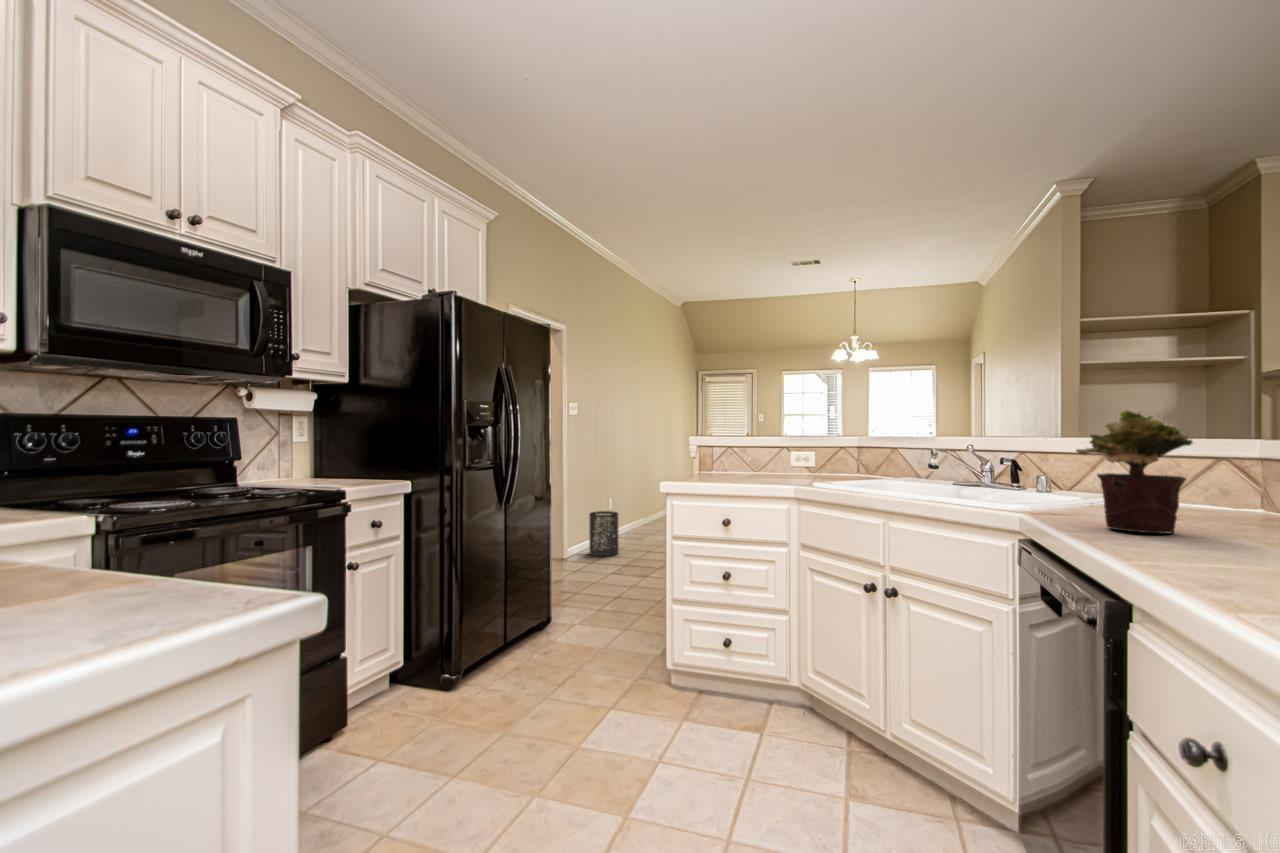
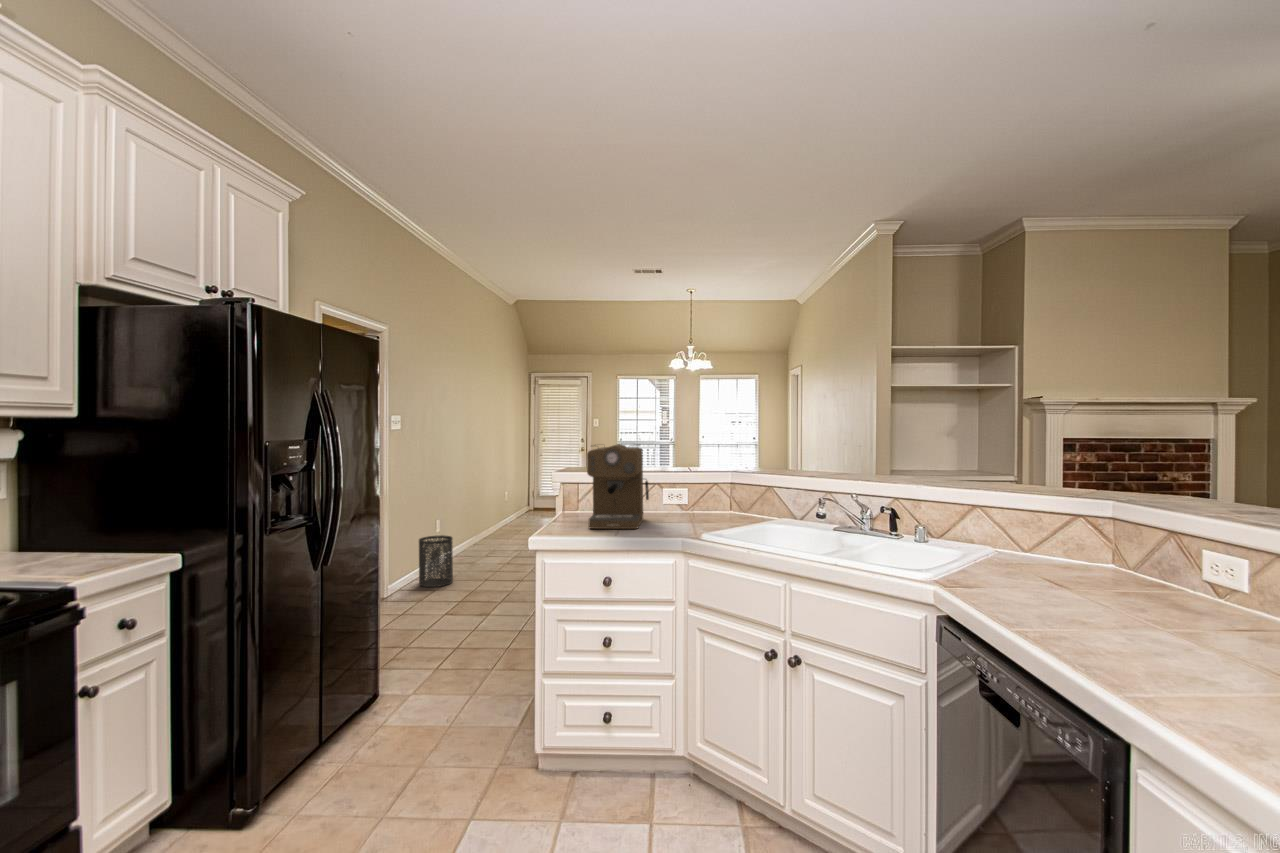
coffee maker: none [717,407,773,482] -> present [587,444,649,529]
potted plant: present [1076,410,1193,534] -> none [1015,491,1138,627]

